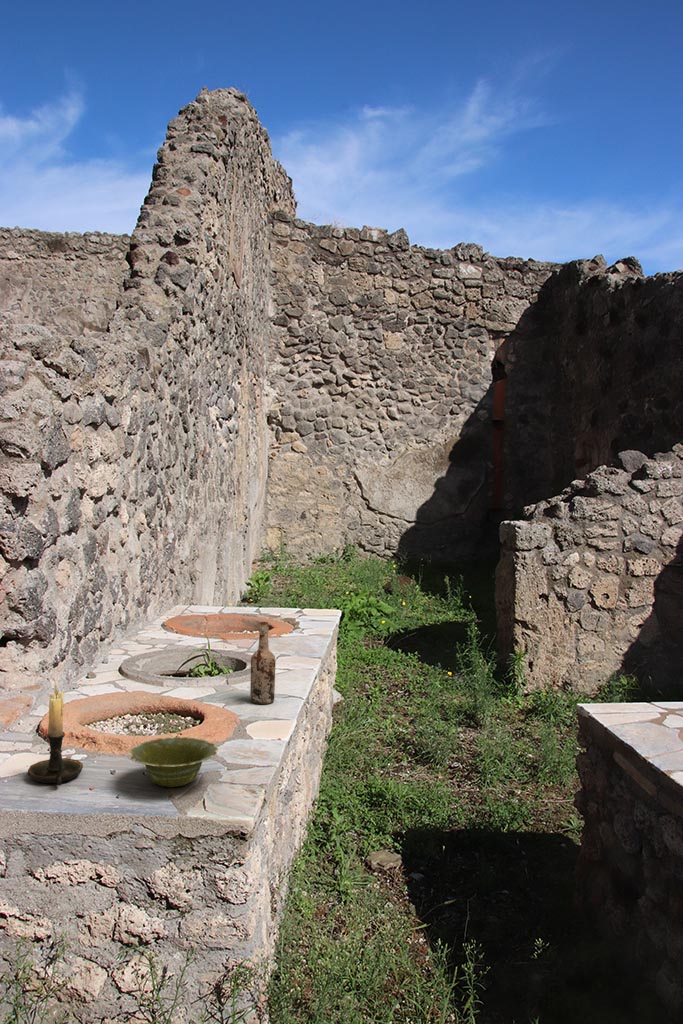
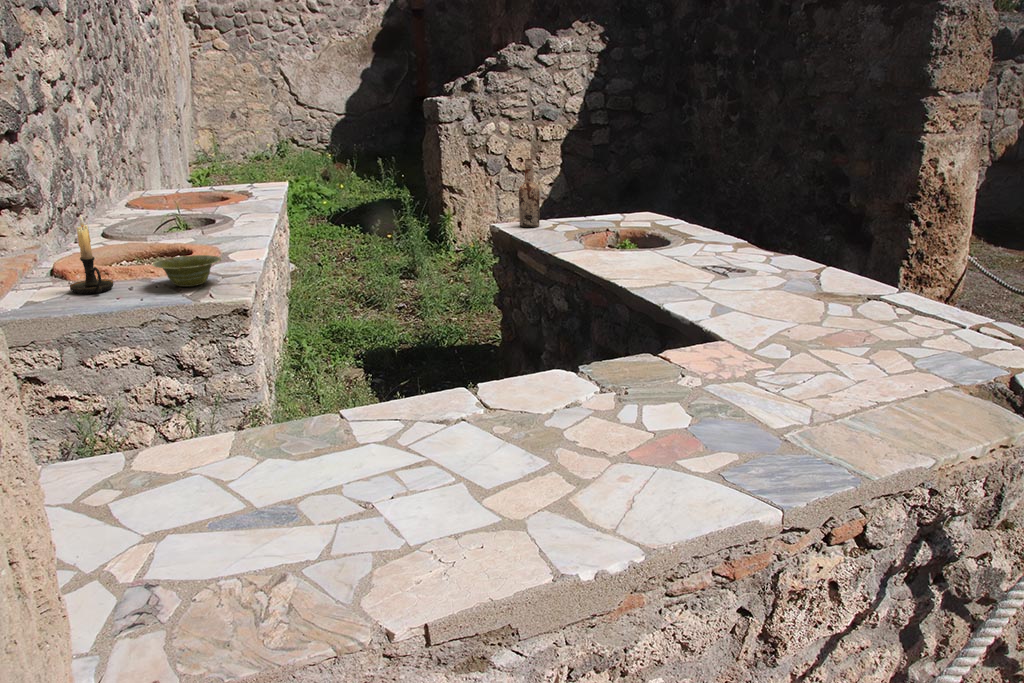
wine bottle: present [250,622,276,704] -> present [519,159,540,227]

